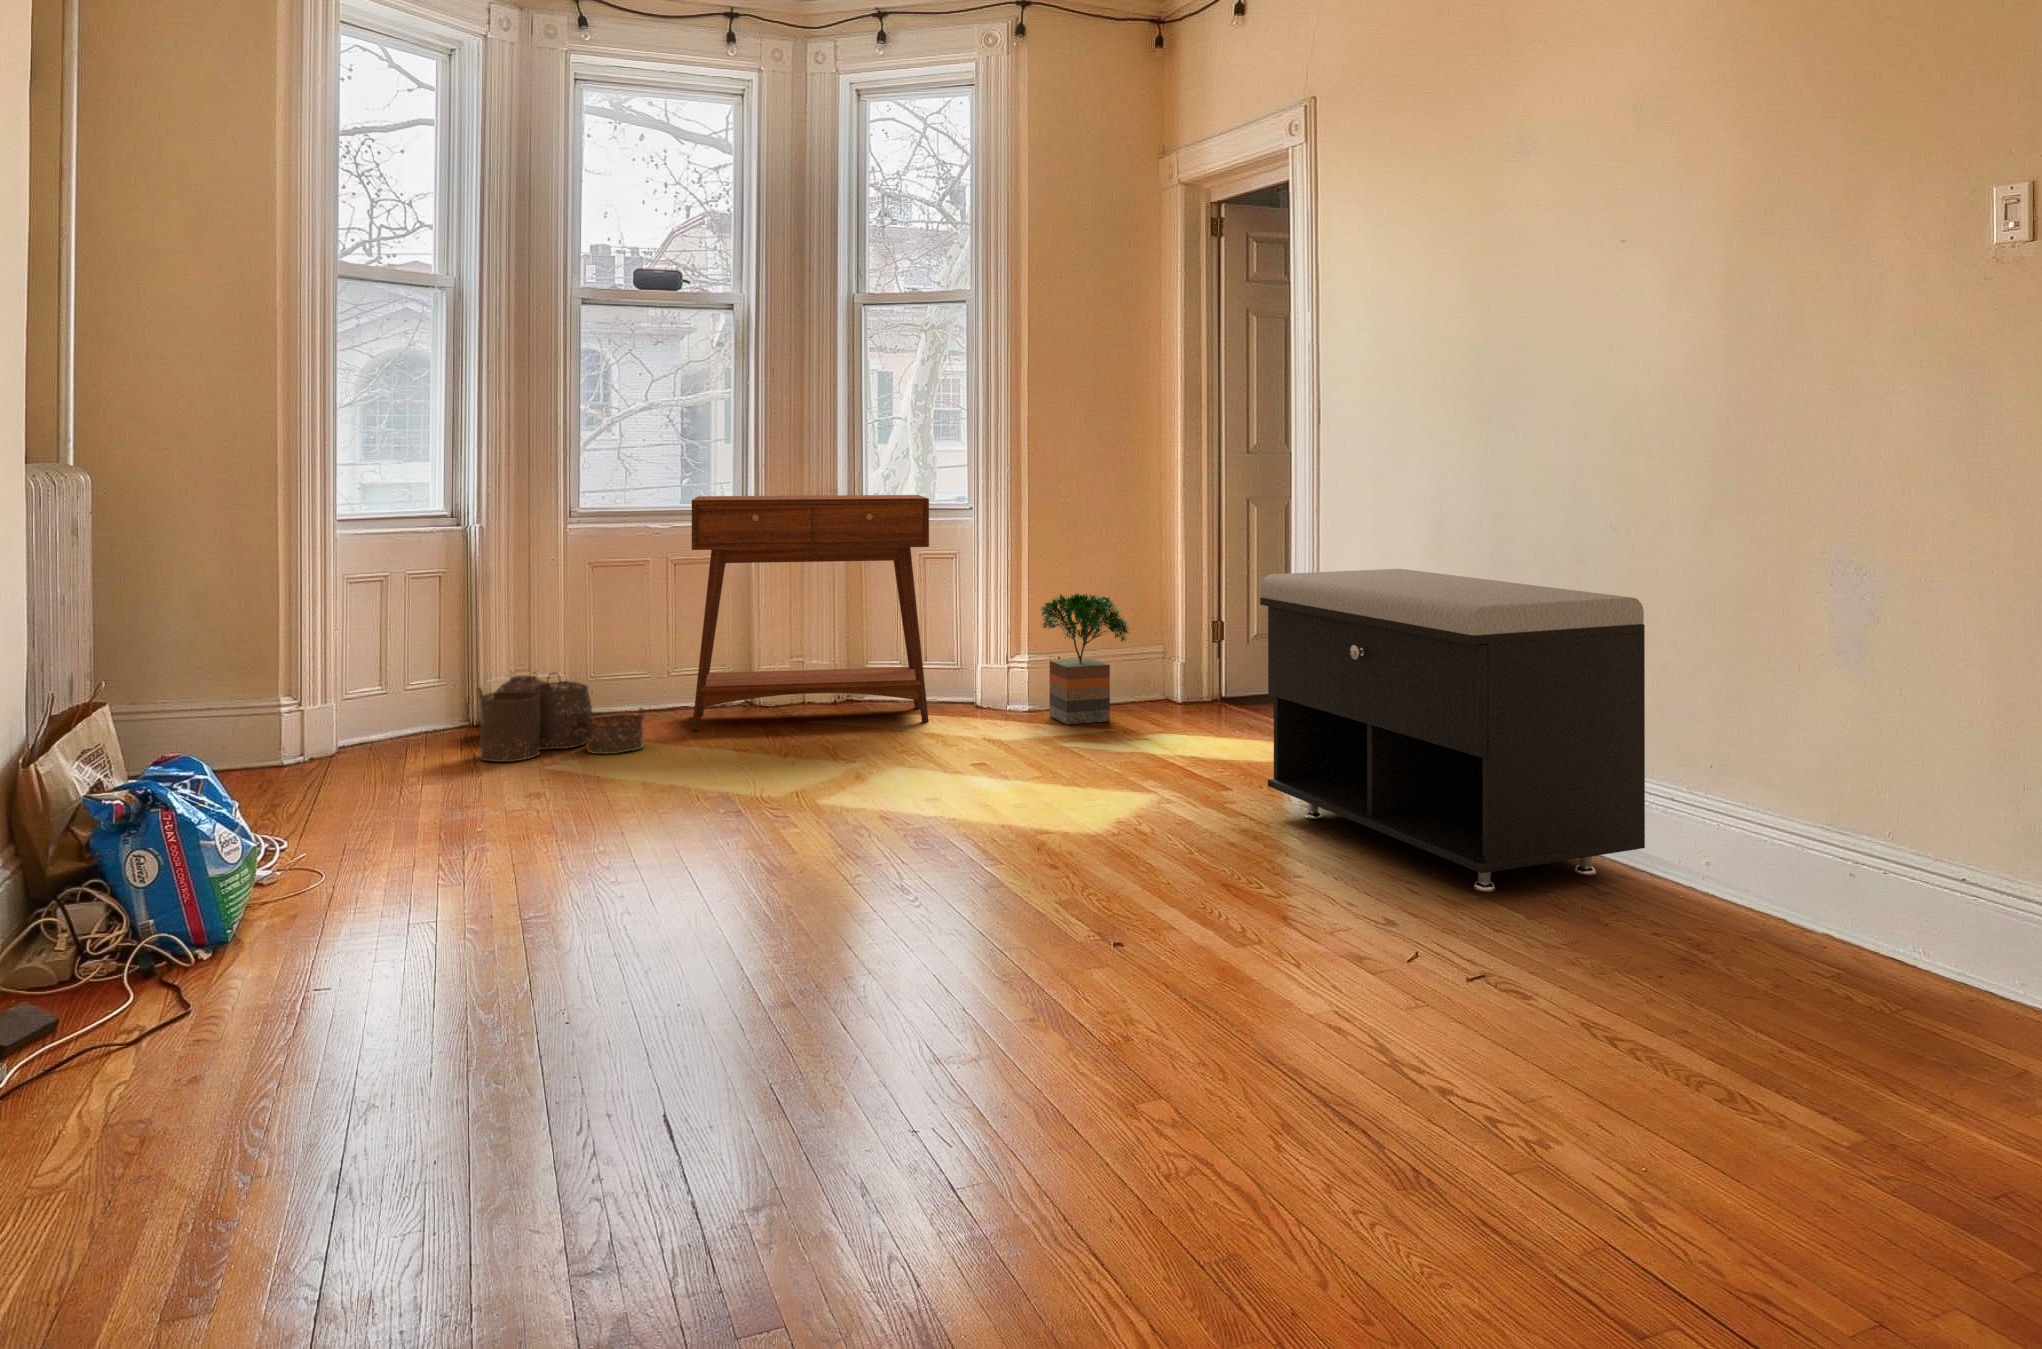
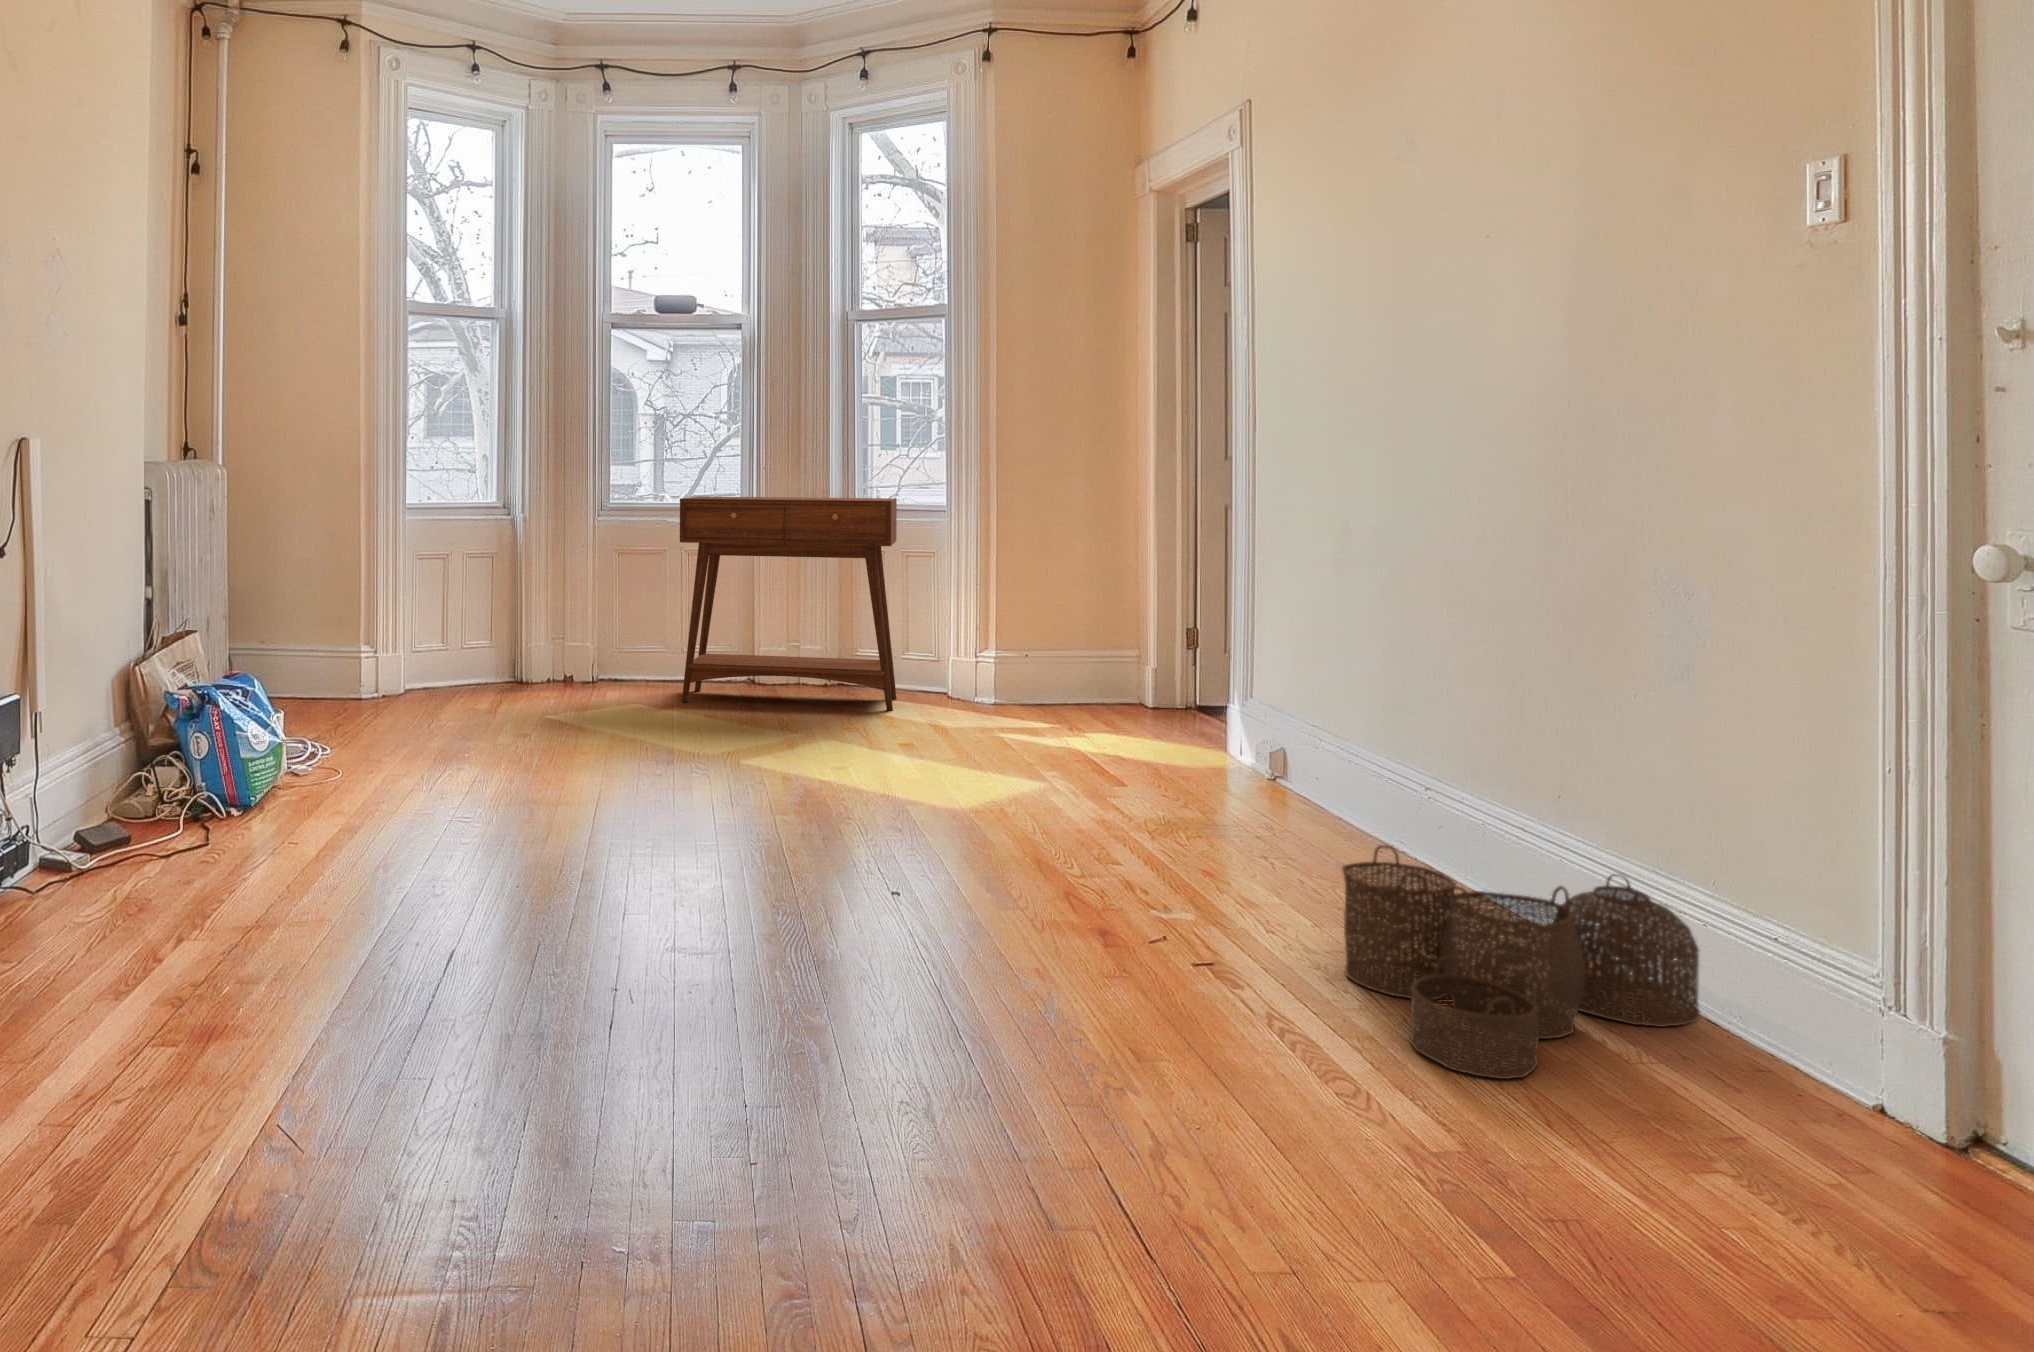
storage bench: present [1260,569,1645,892] -> none [1139,576,1502,898]
potted tree: present [1040,593,1129,724] -> none [998,595,1090,723]
woven basket: present [478,672,644,762] -> present [1342,845,1701,1079]

